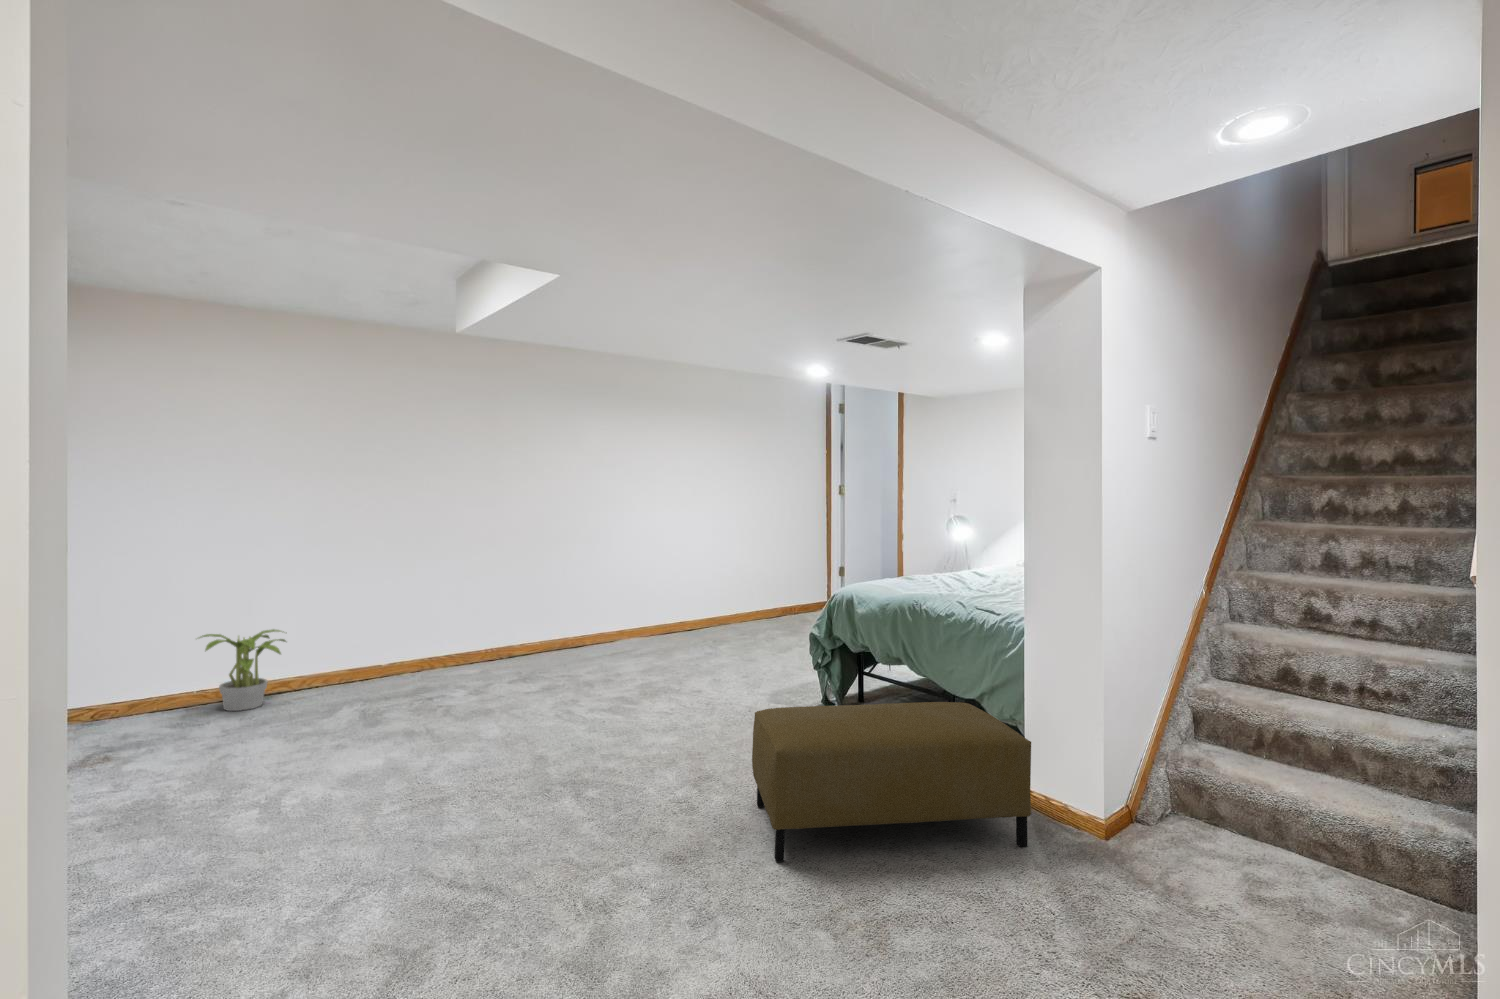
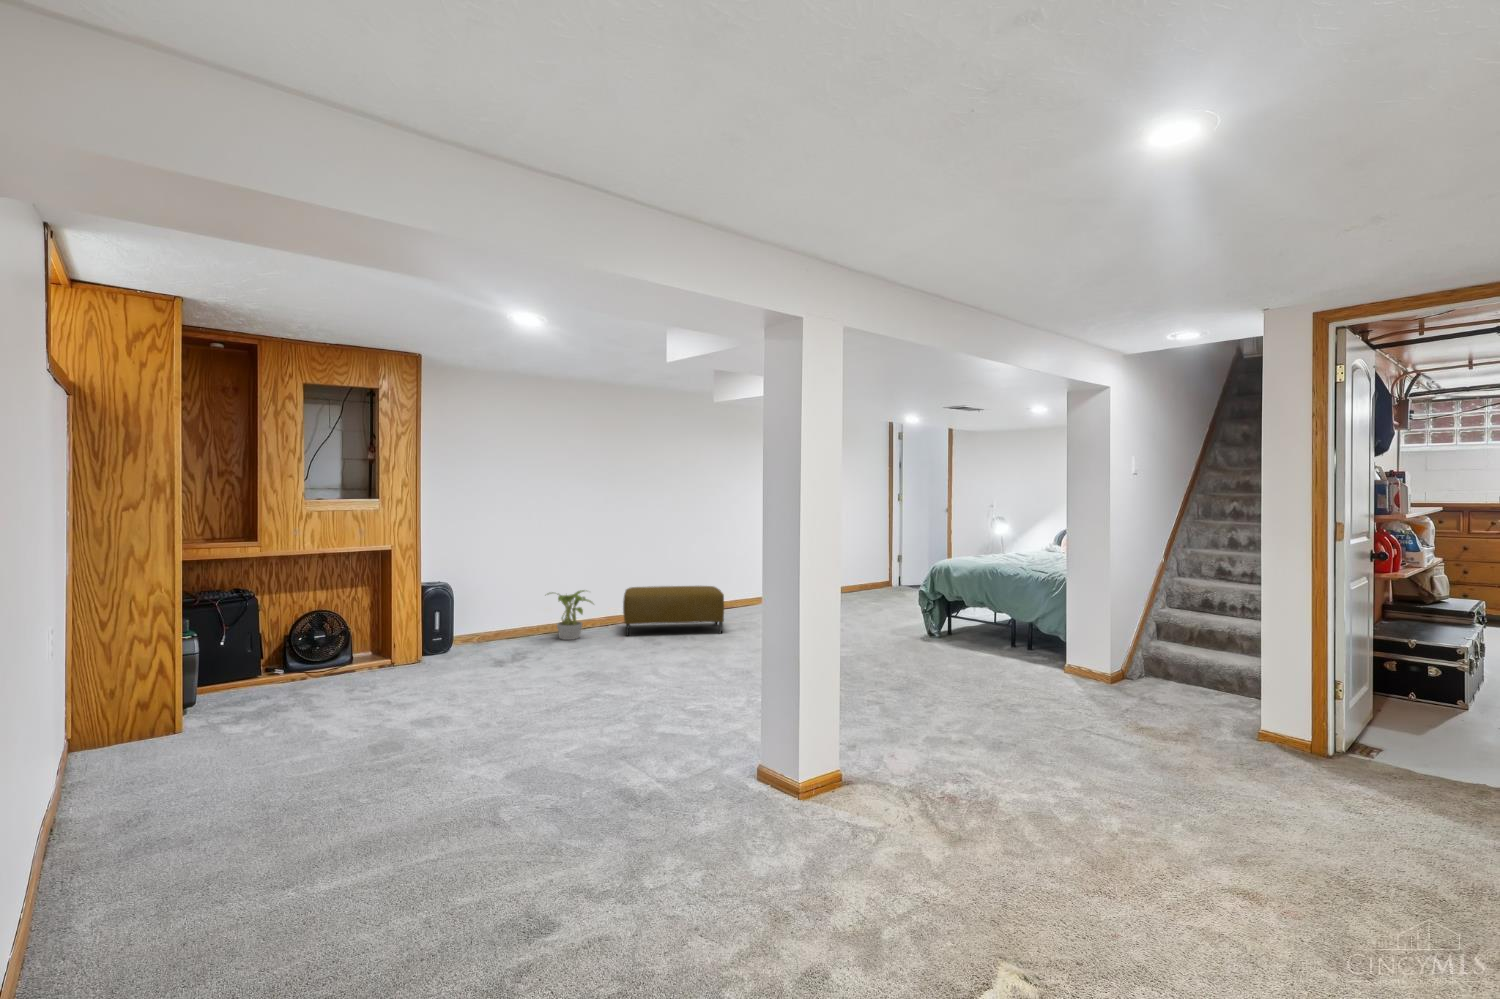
ottoman: present [752,702,1031,861] -> present [623,586,724,636]

